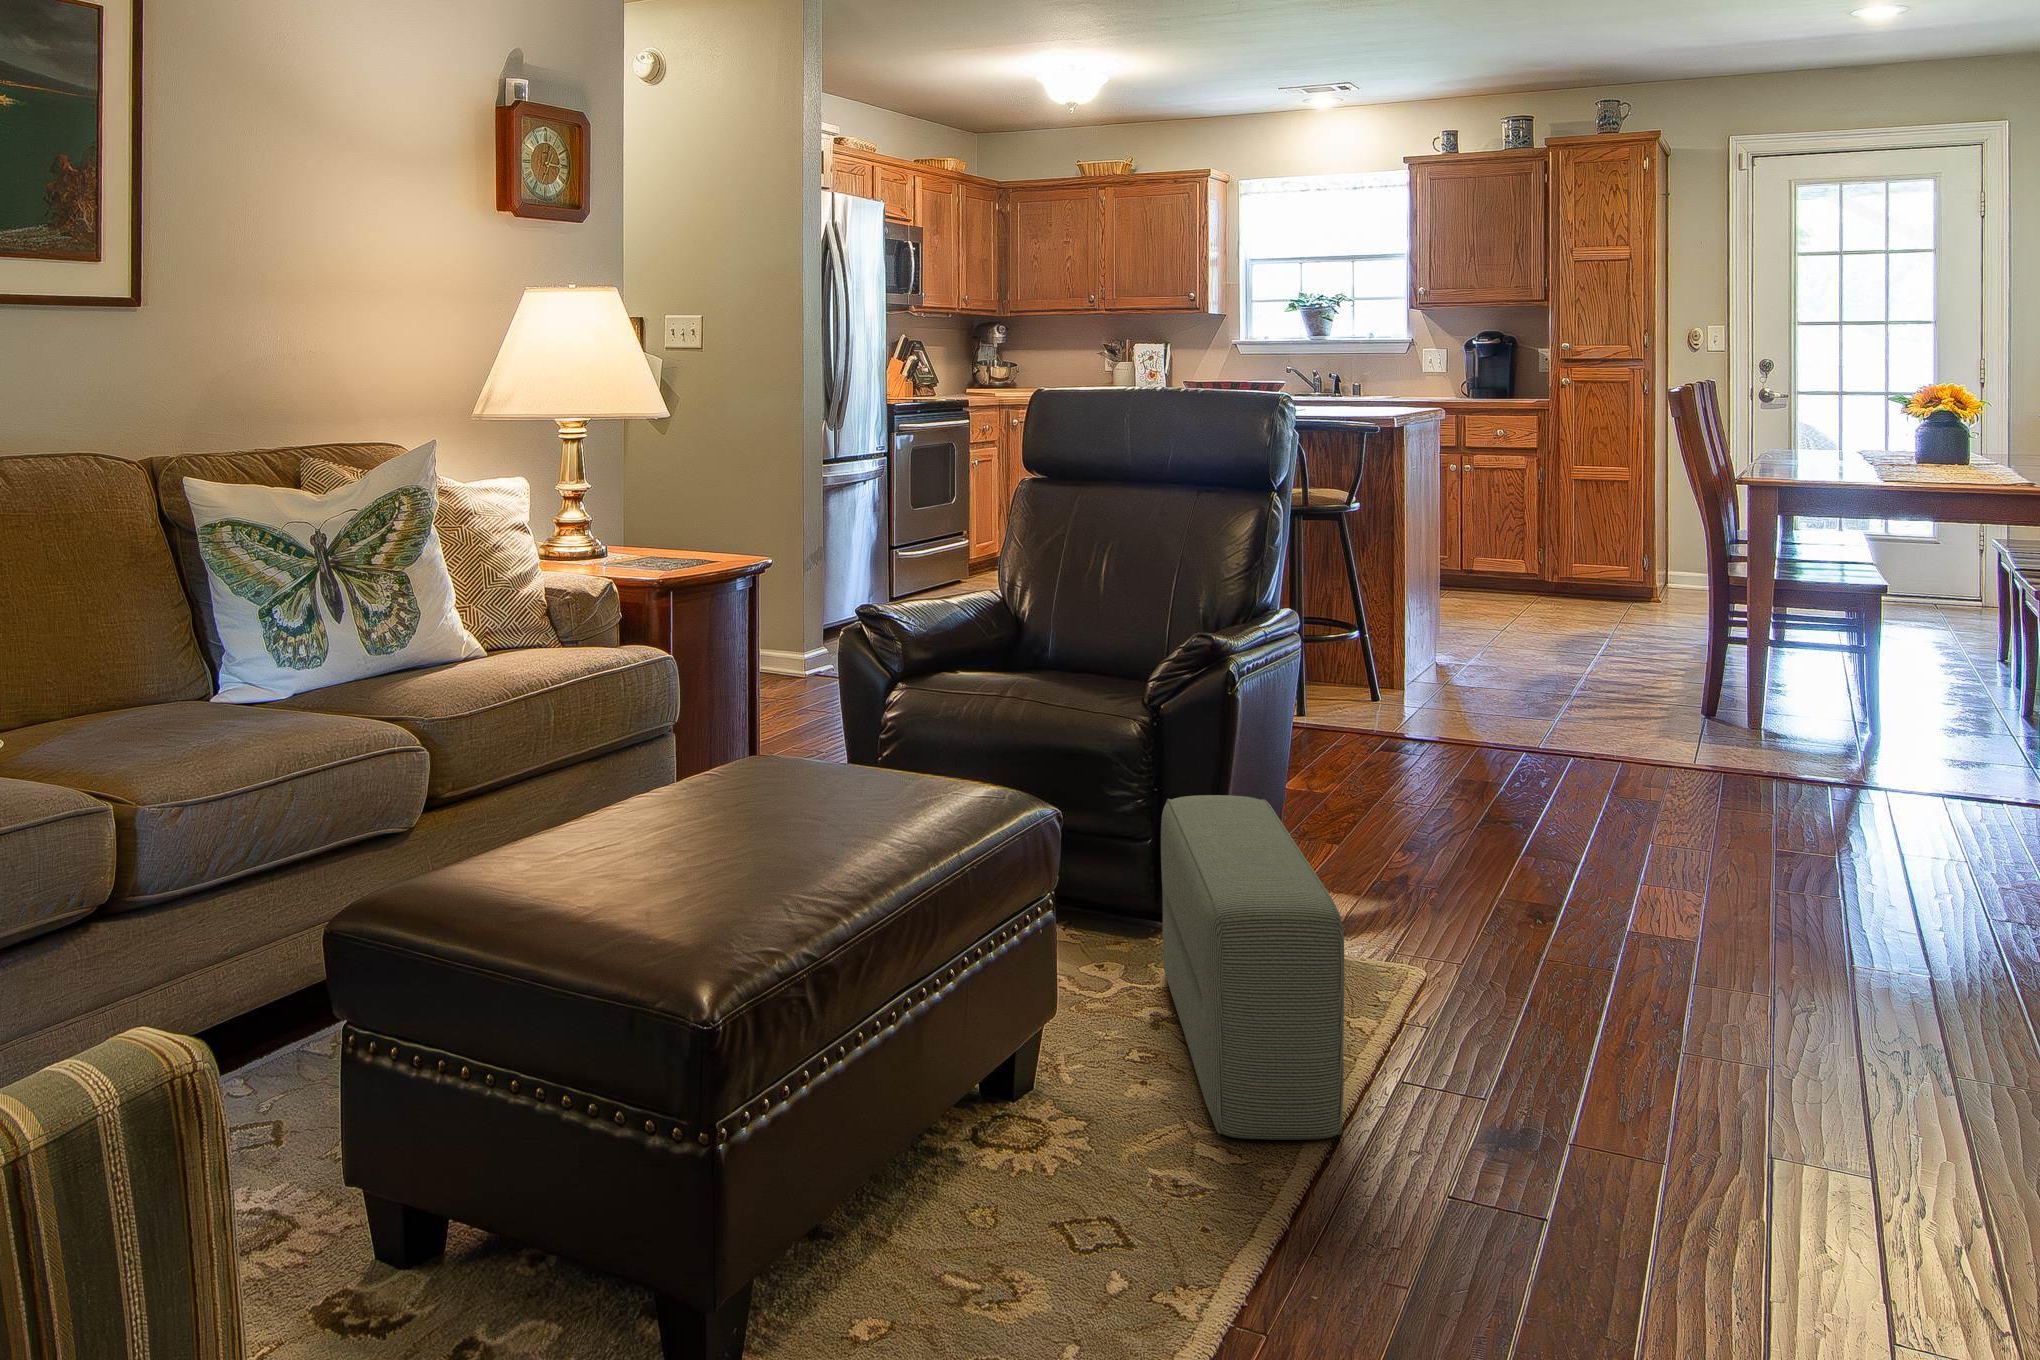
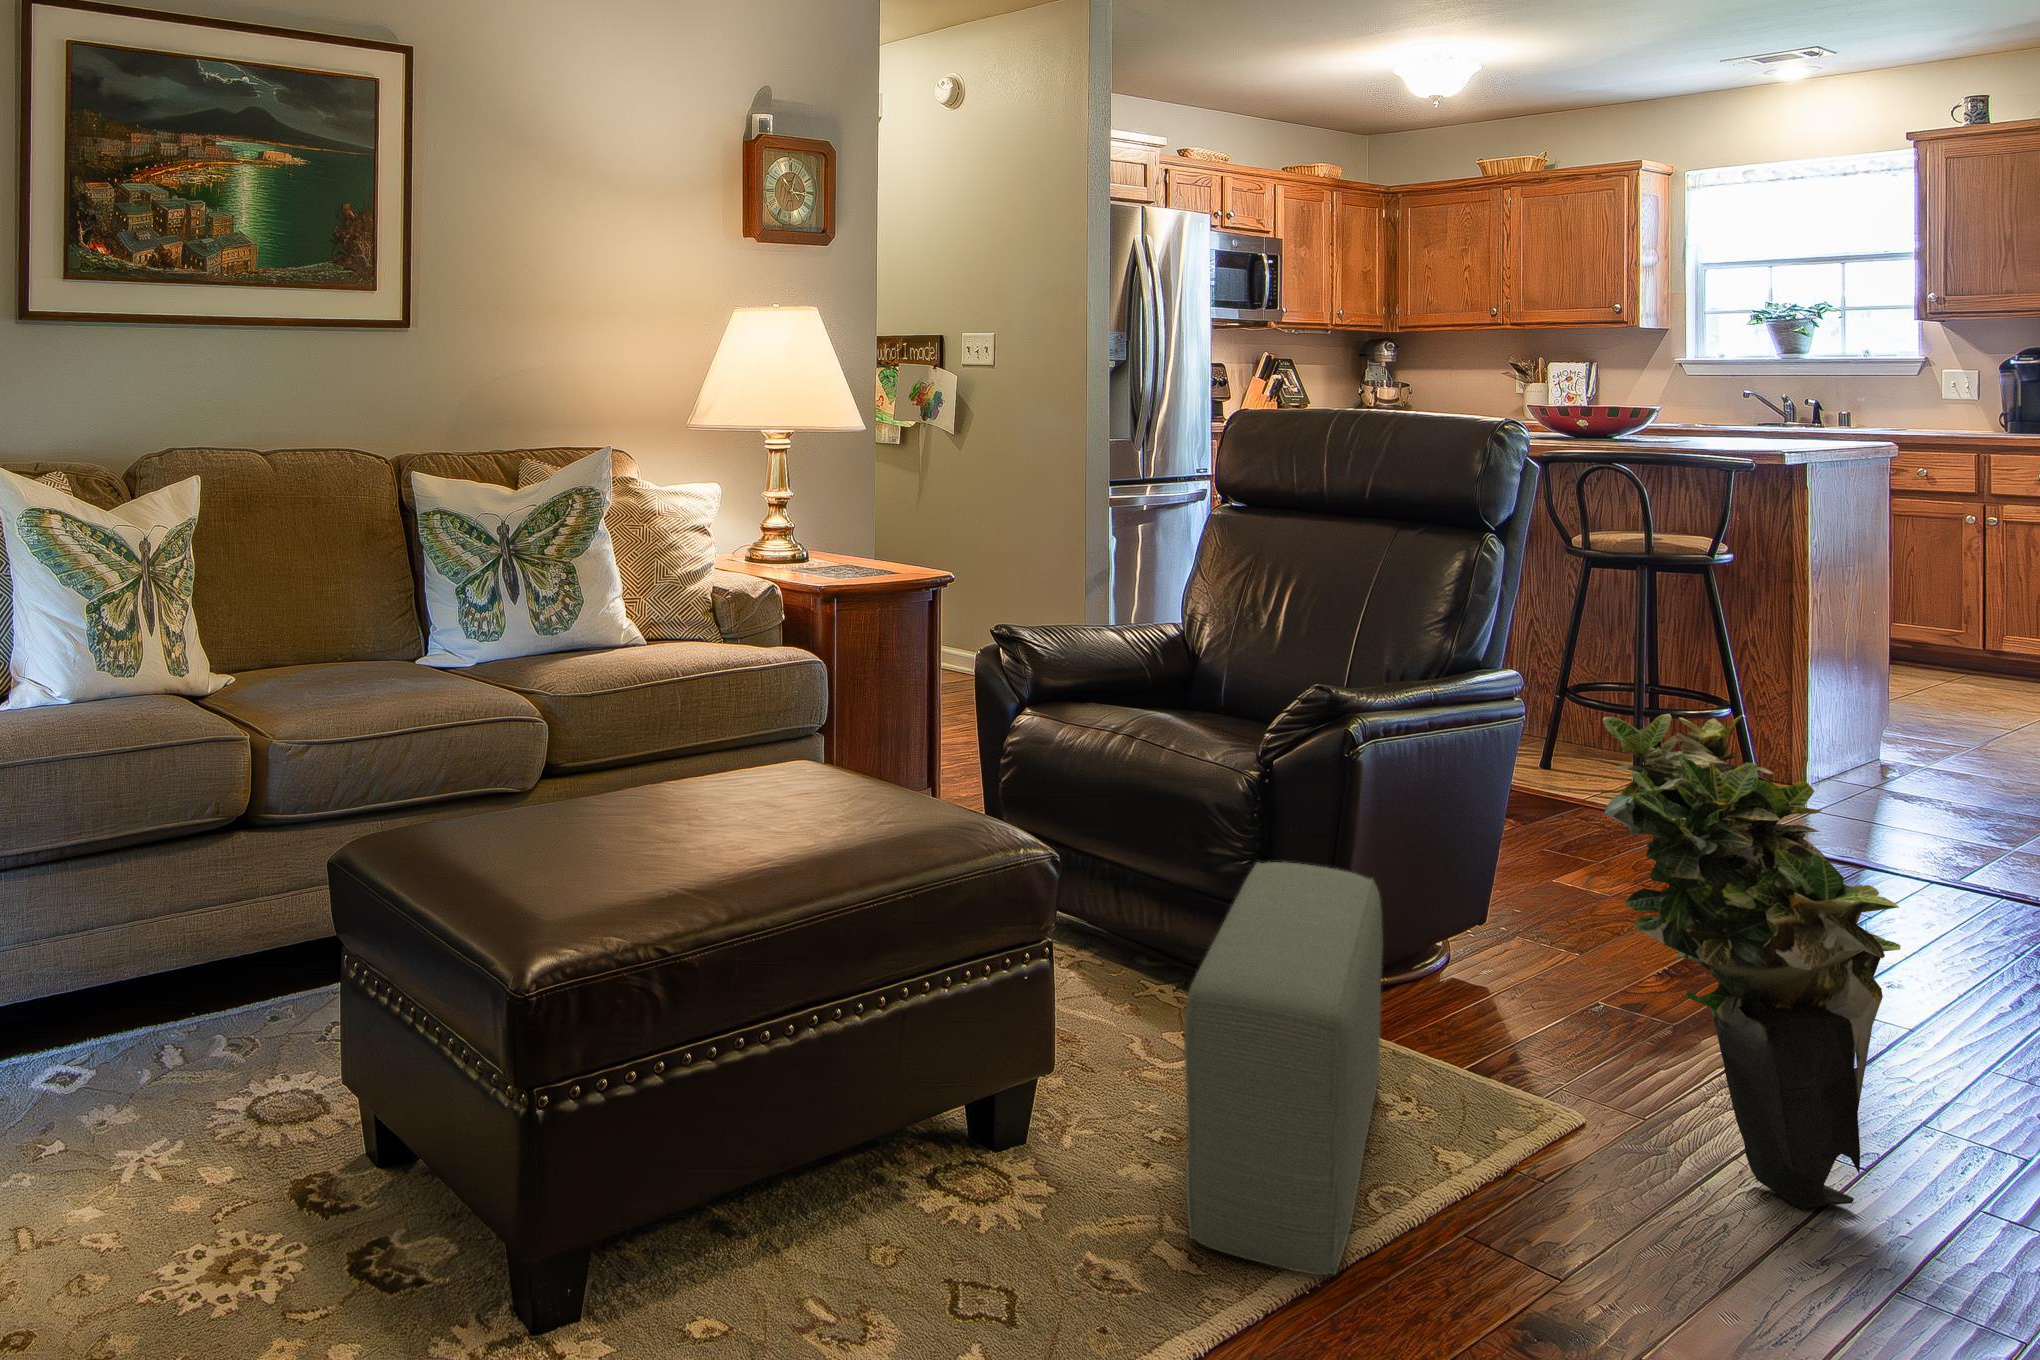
potted plant: none [1428,629,1652,1008] -> present [1603,714,1901,1209]

